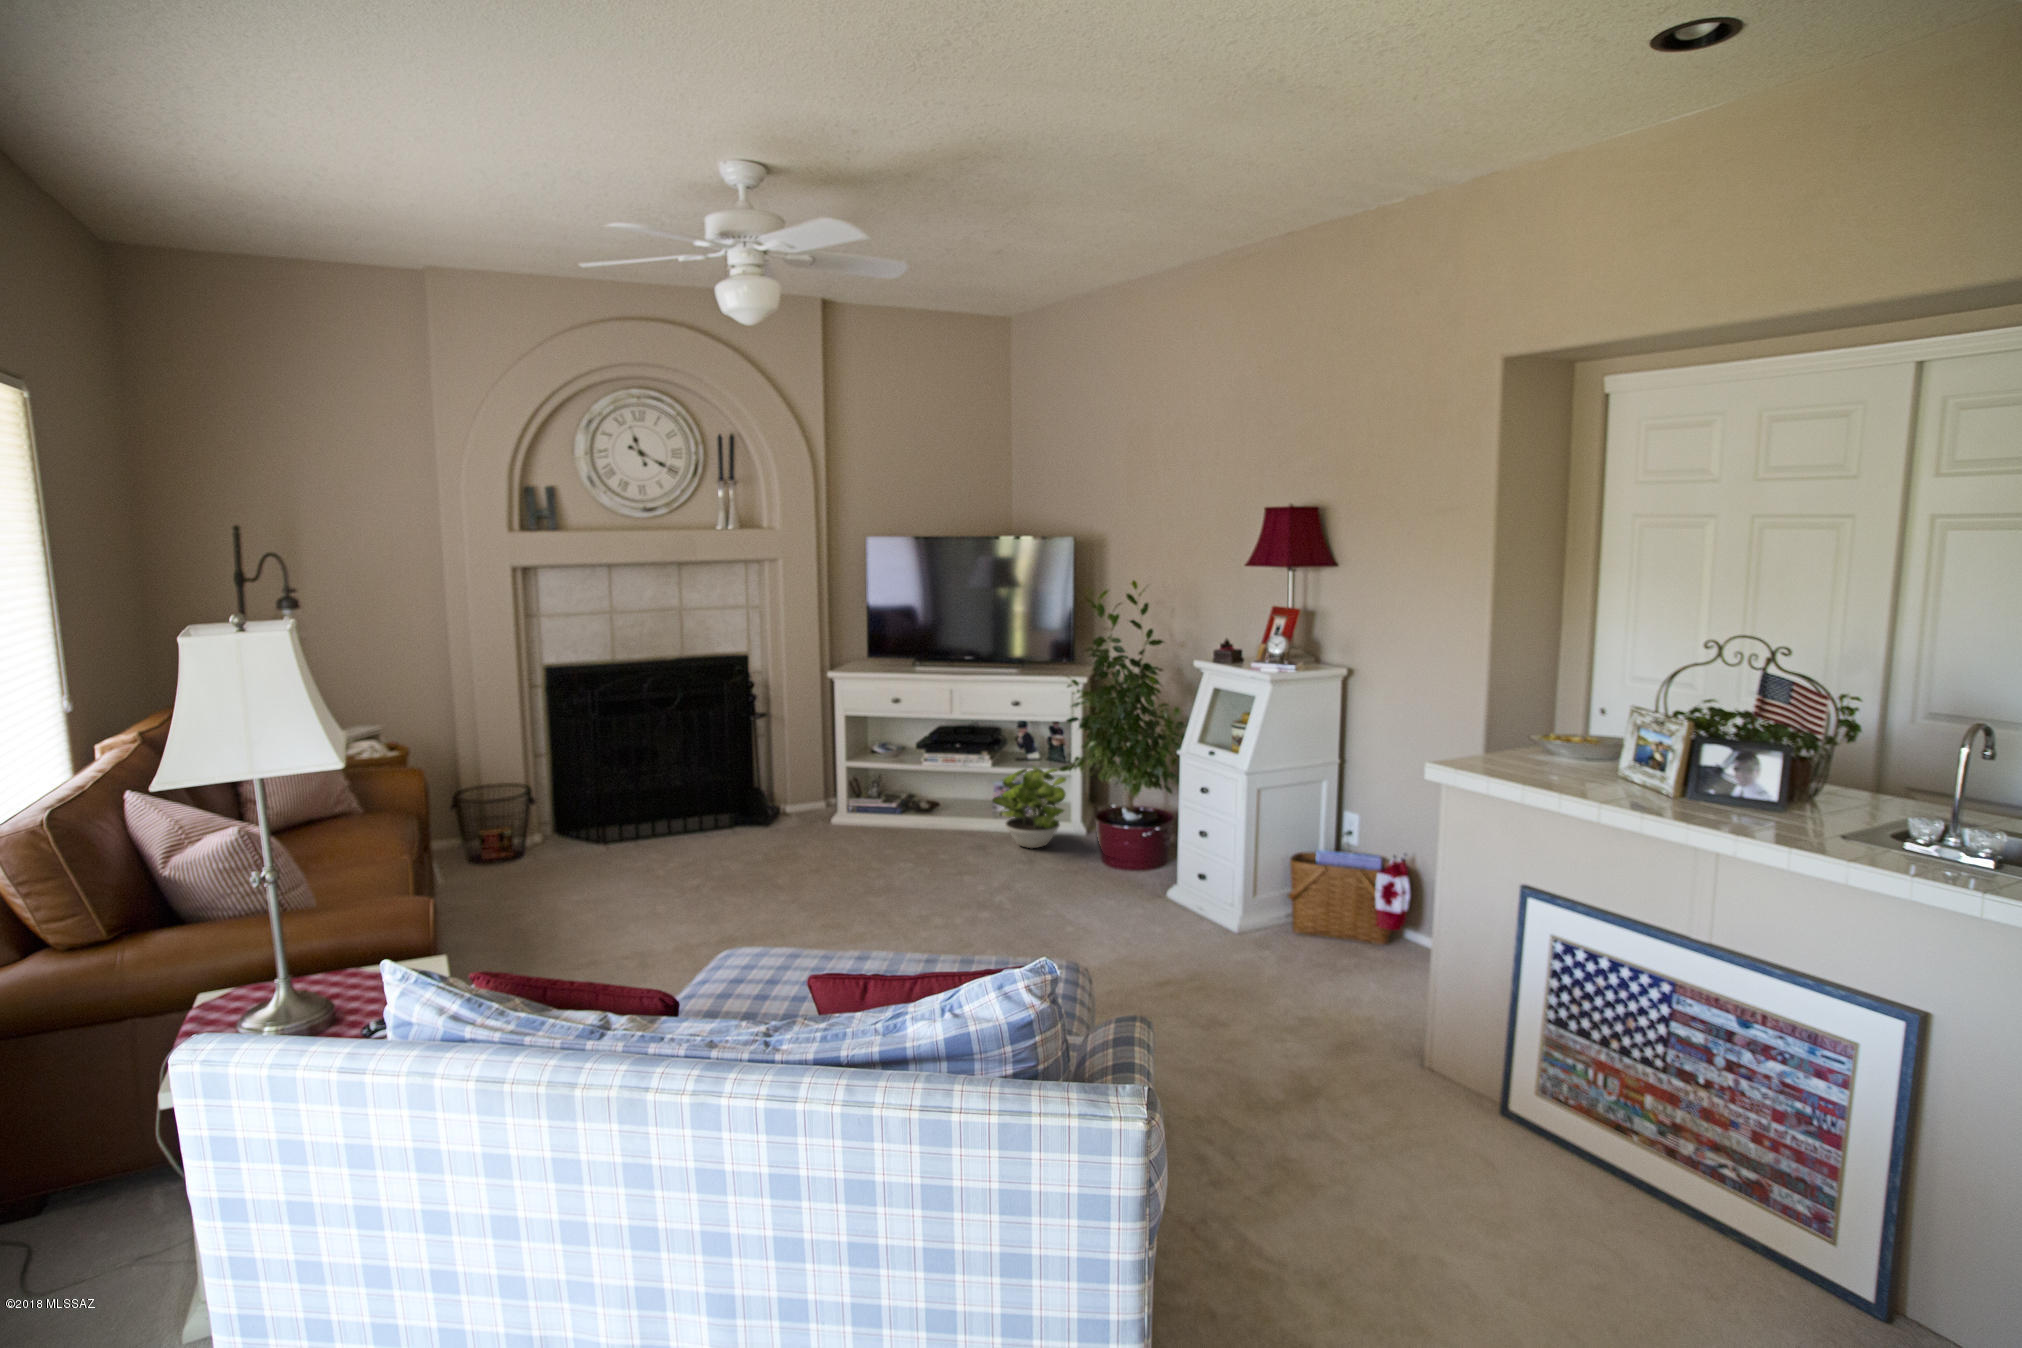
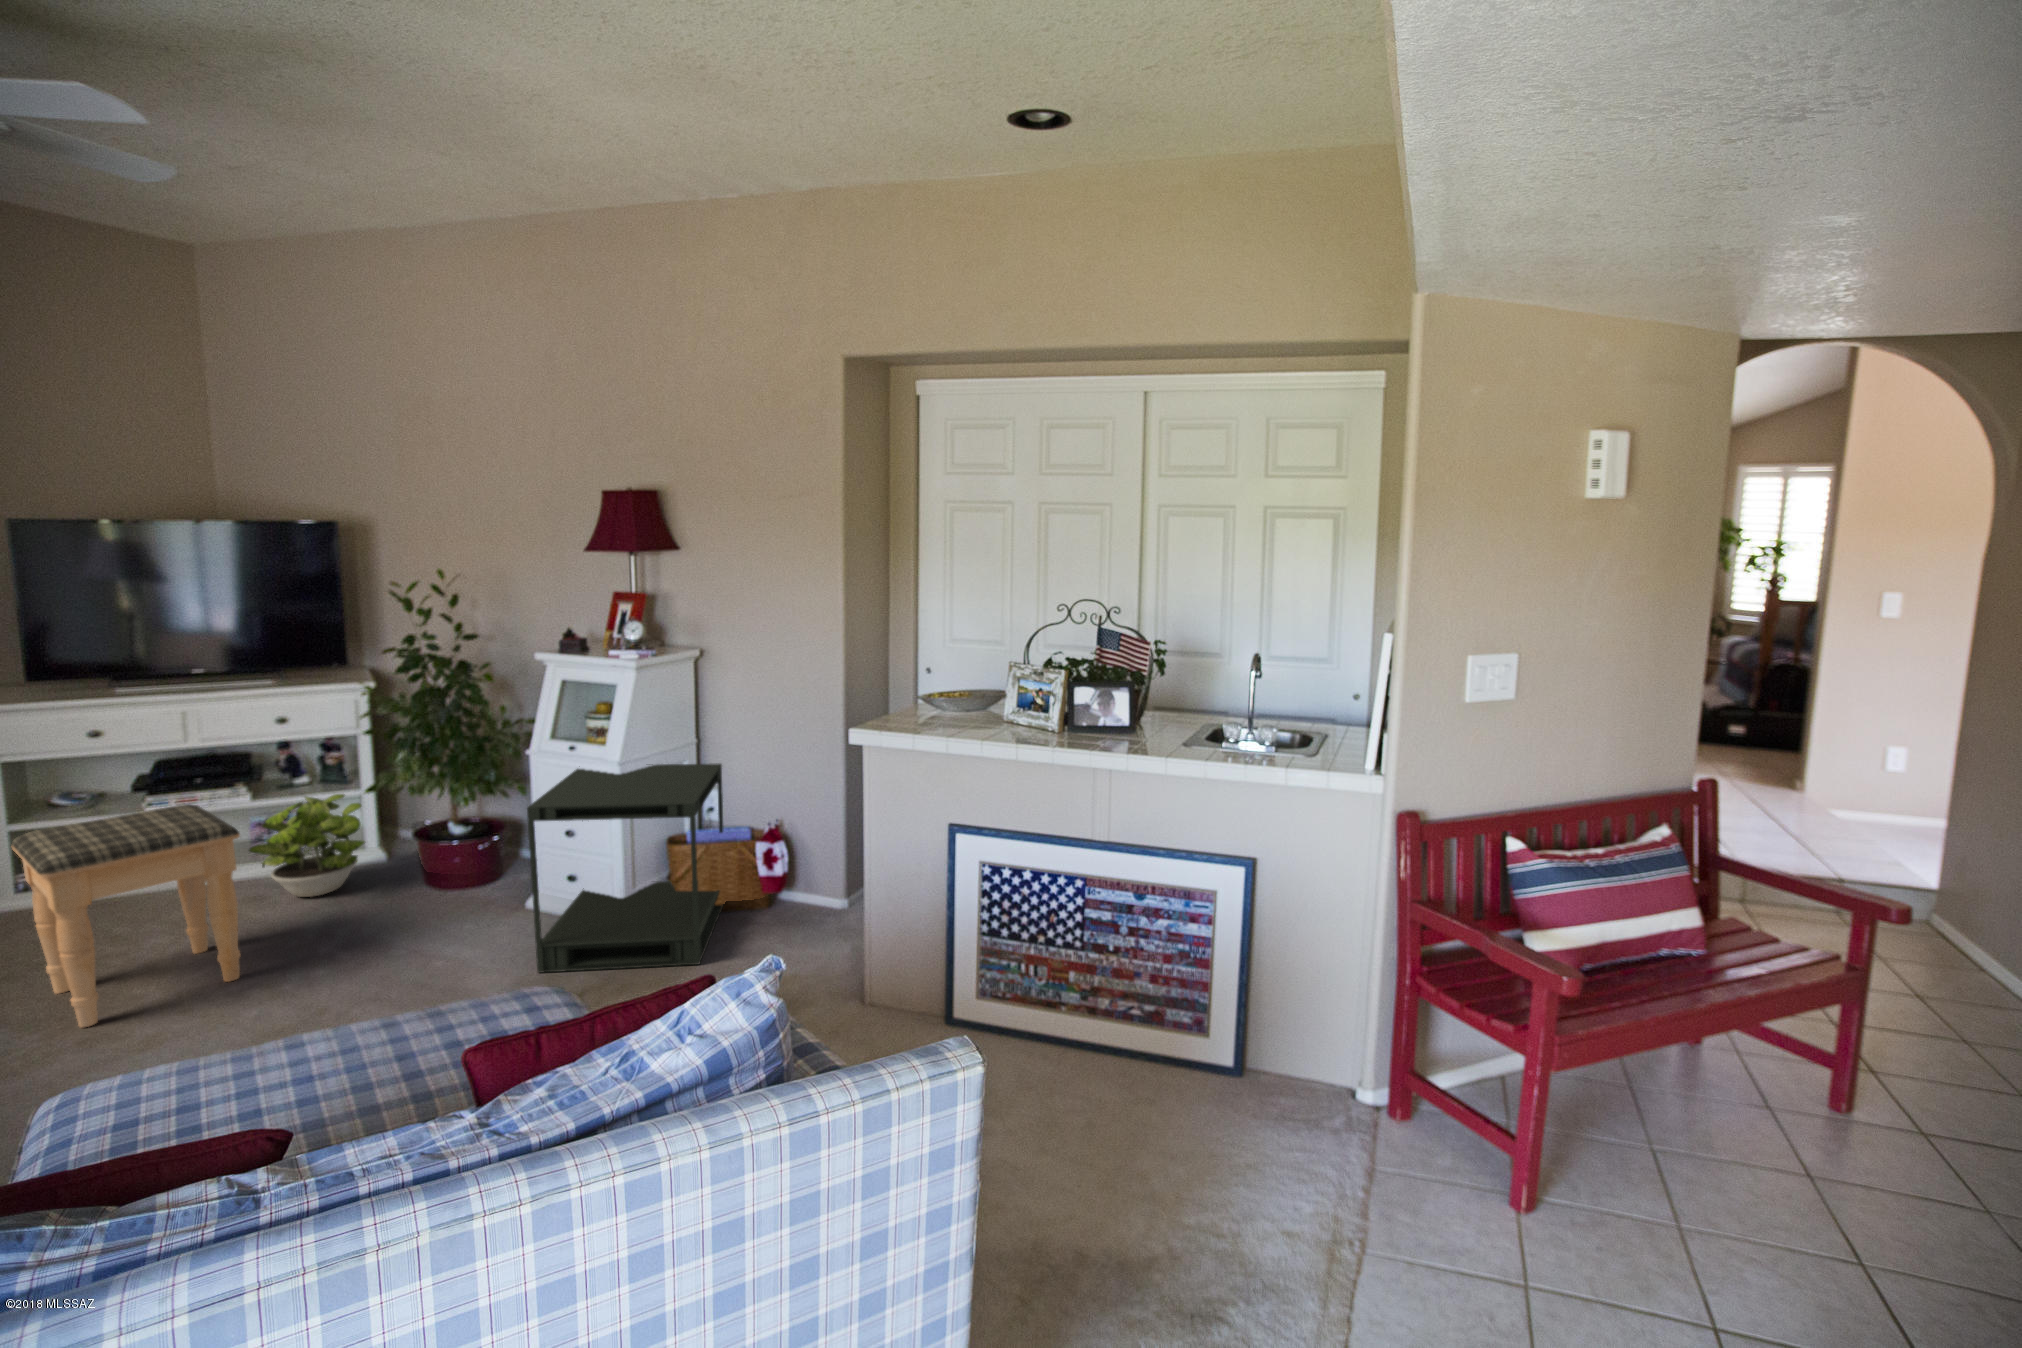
footstool: none [871,756,979,897] -> present [12,804,241,1027]
side table: none [1152,770,1344,980] -> present [527,763,723,973]

